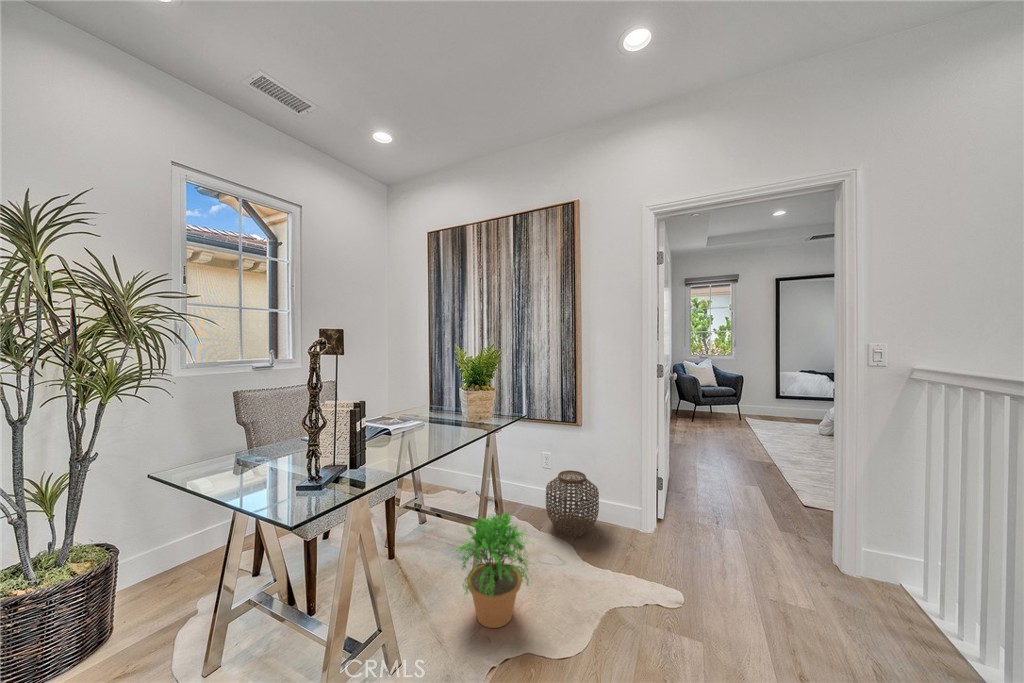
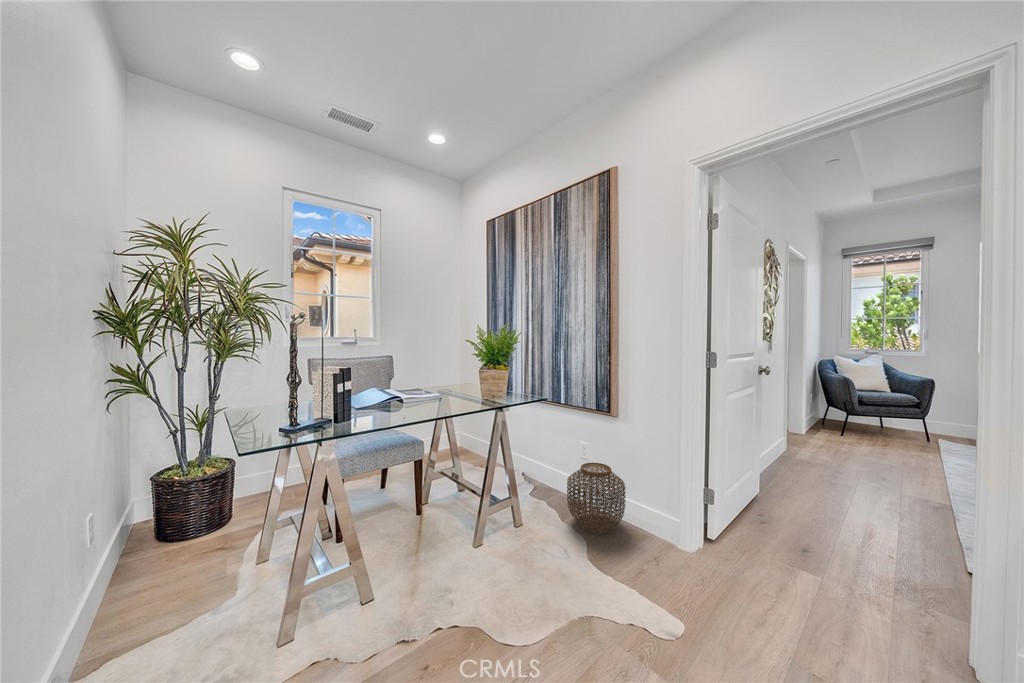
potted plant: present [455,513,529,628] -> none [431,486,509,594]

